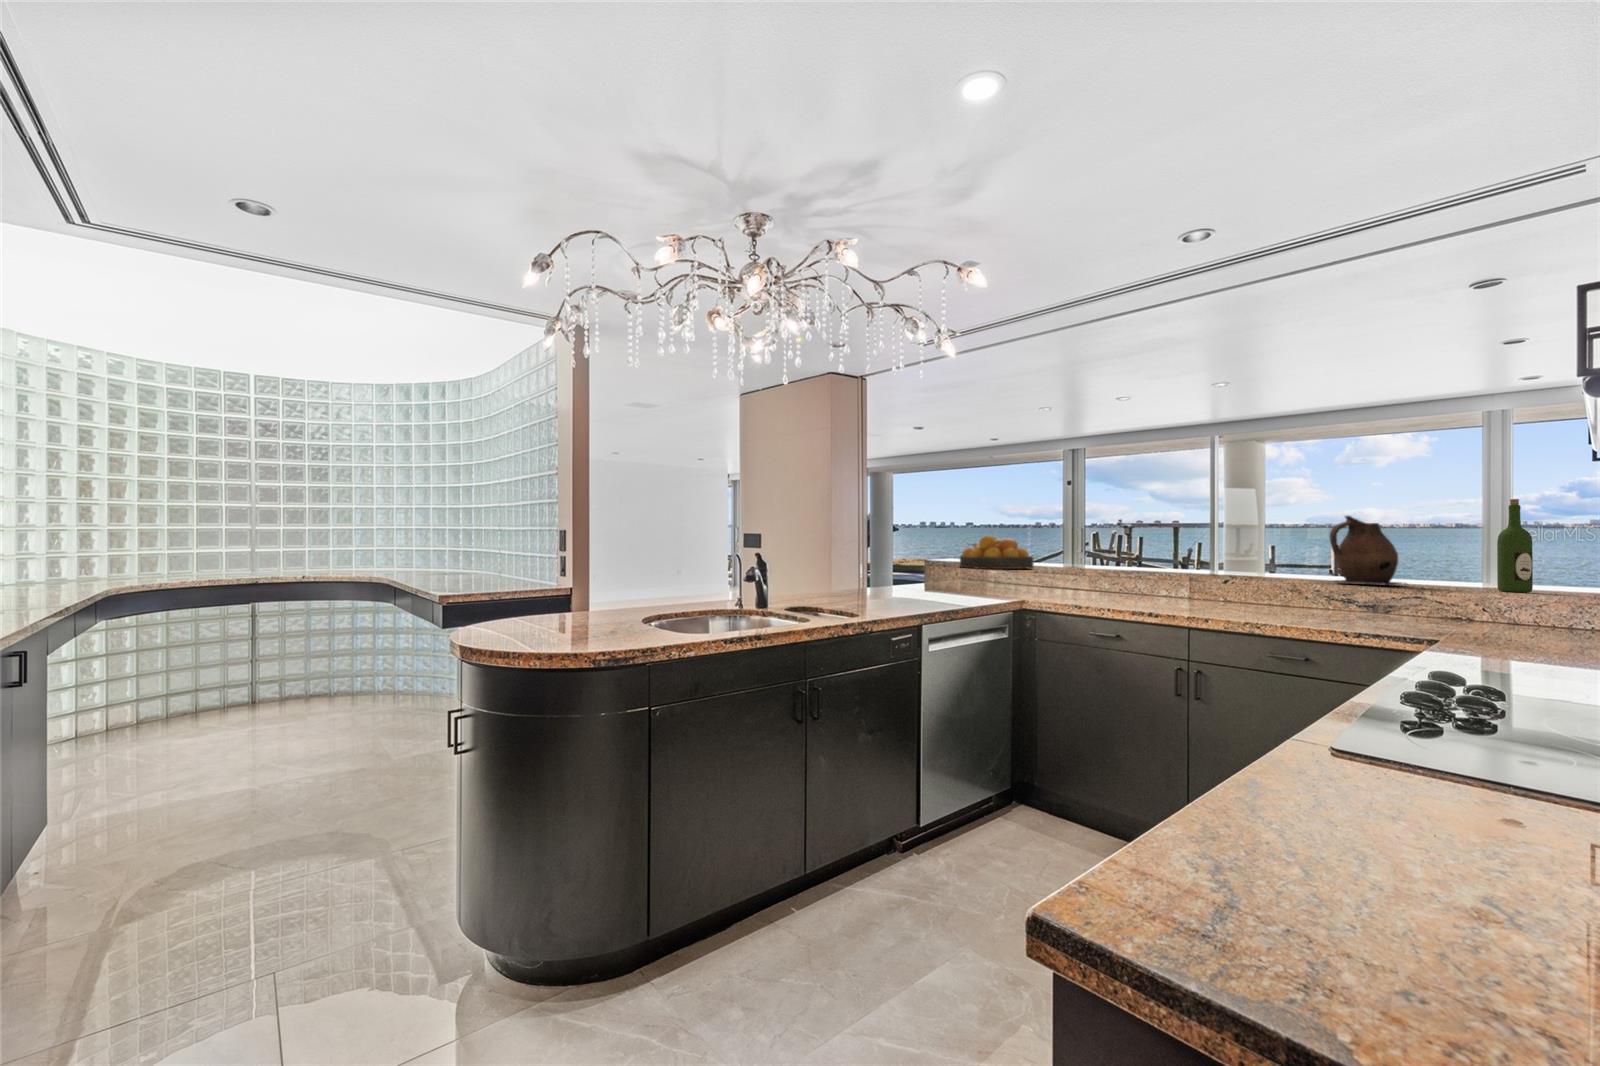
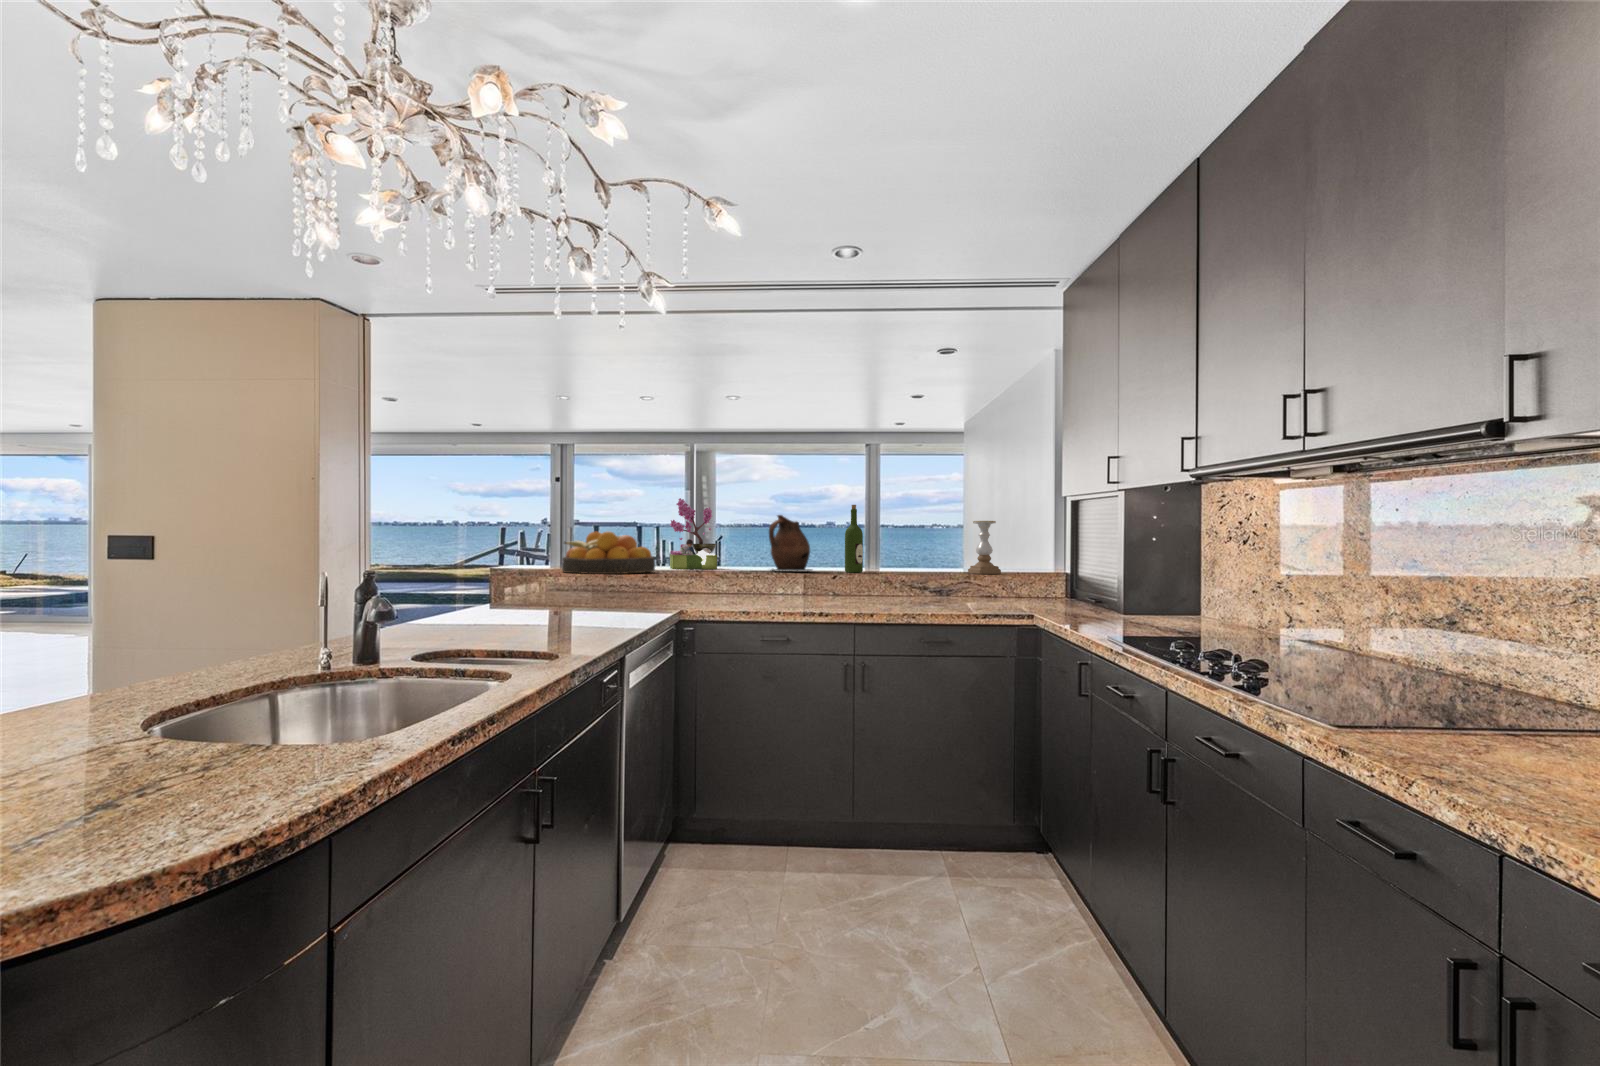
wine bottle: present [1497,499,1533,592] -> present [845,505,863,573]
flower arrangement: none [1087,503,1141,570] -> present [670,498,717,569]
ceramic pitcher: present [1330,516,1406,585] -> present [769,515,812,571]
candle holder: none [1434,519,1481,589] -> present [968,521,1001,574]

